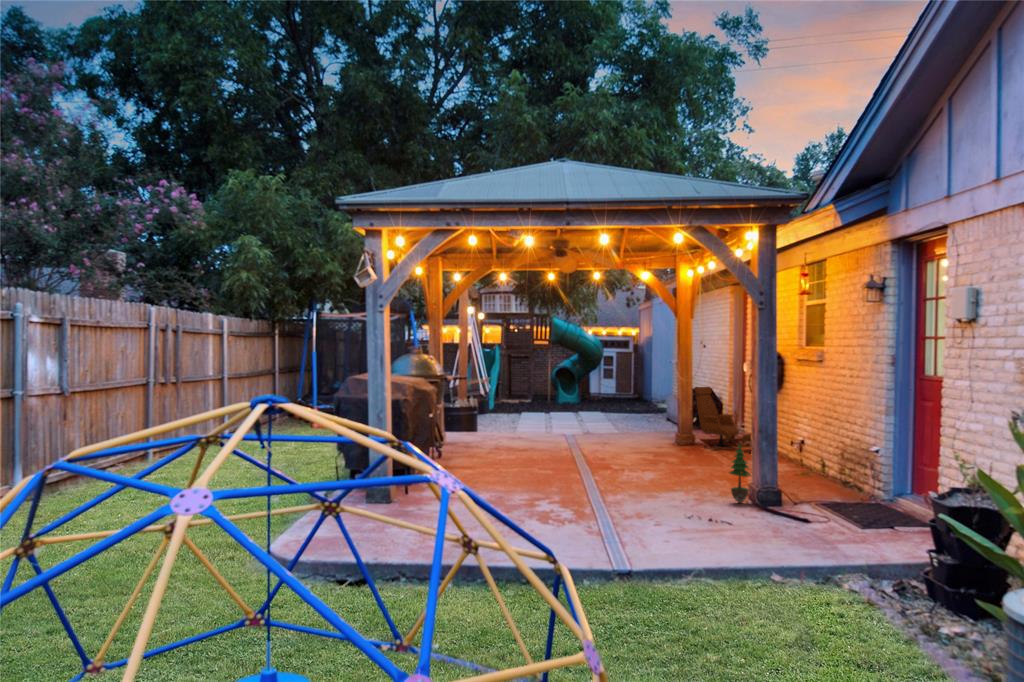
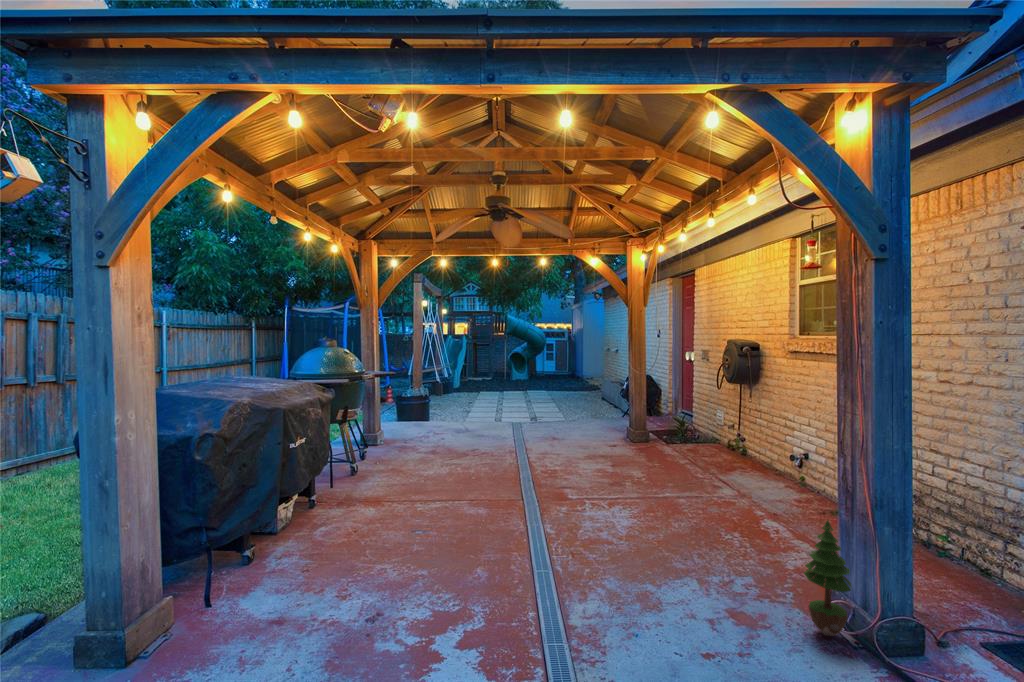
lounge chair: present [695,387,752,451] -> none [650,379,738,457]

